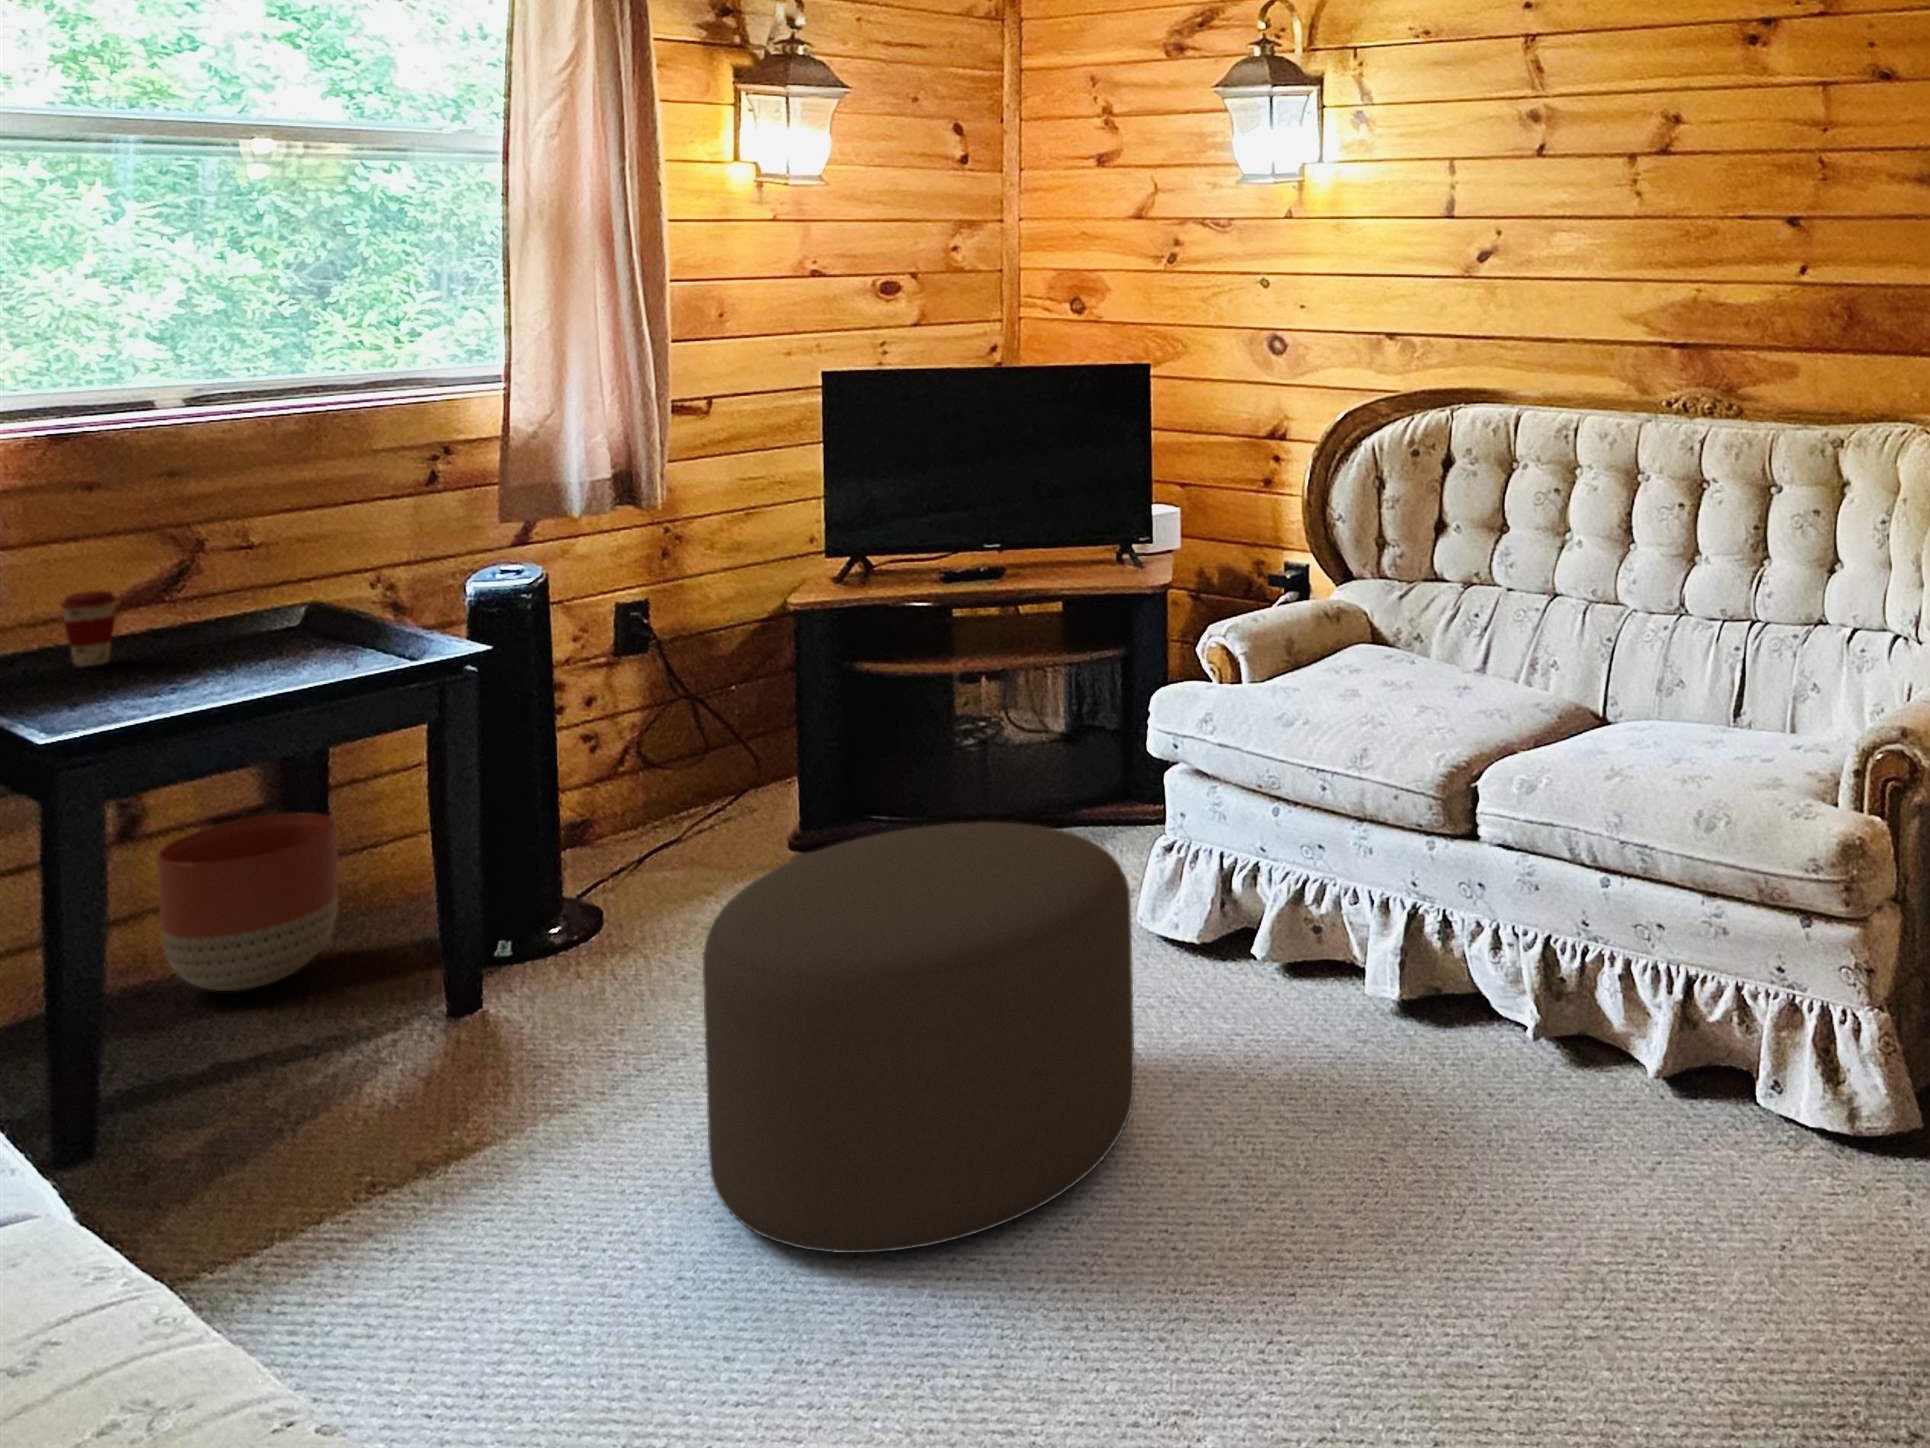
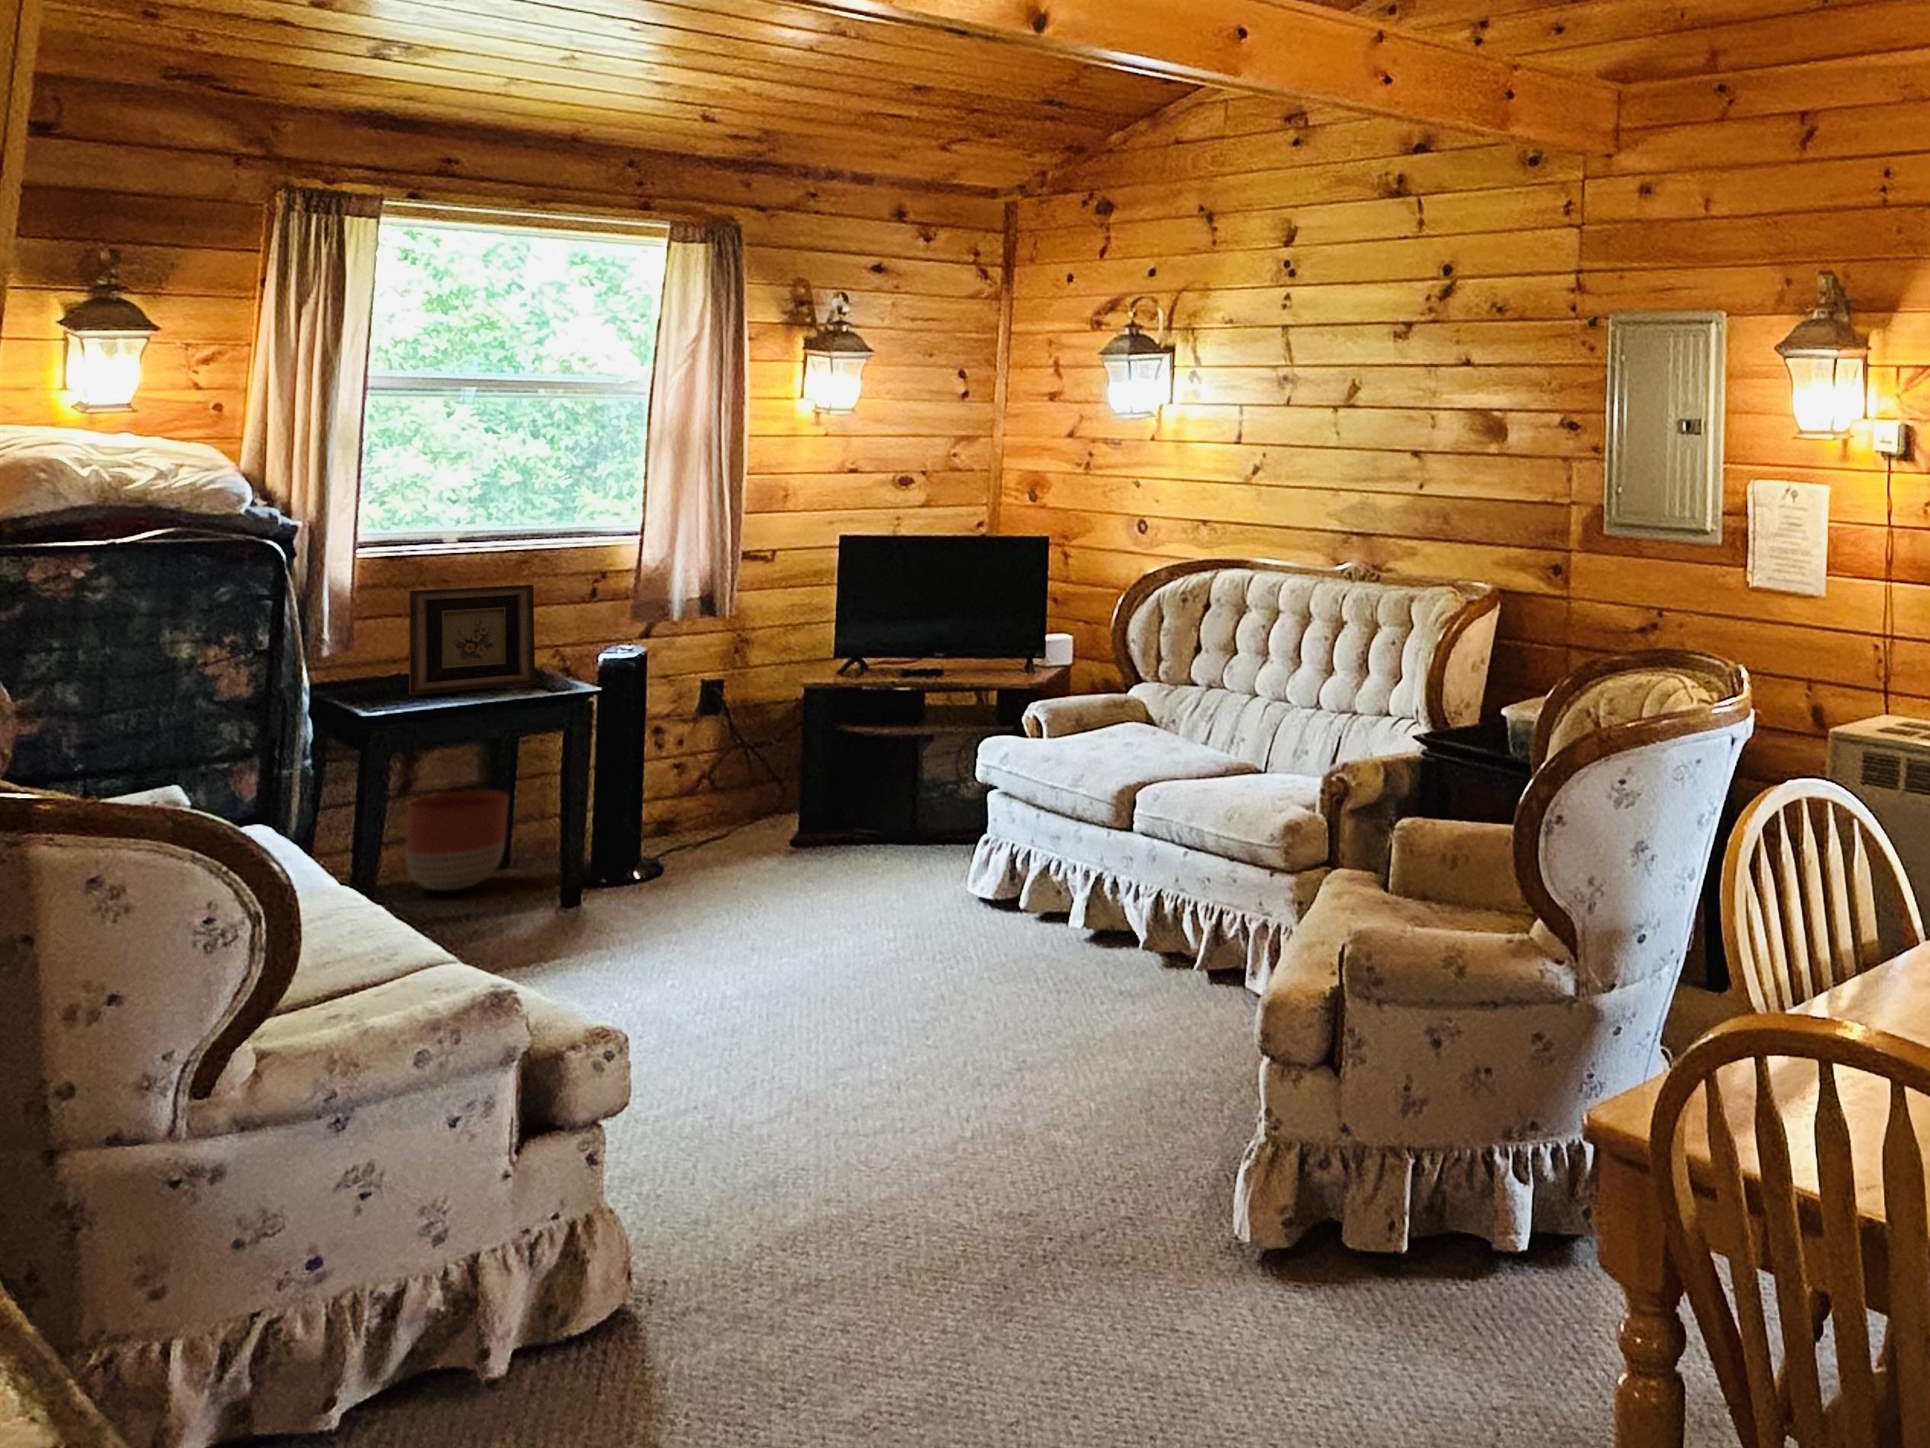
picture frame: none [122,476,375,684] -> present [409,585,535,695]
coffee cup: present [61,591,116,667] -> none [372,644,402,686]
ottoman: present [703,822,1135,1253] -> none [654,801,908,1012]

